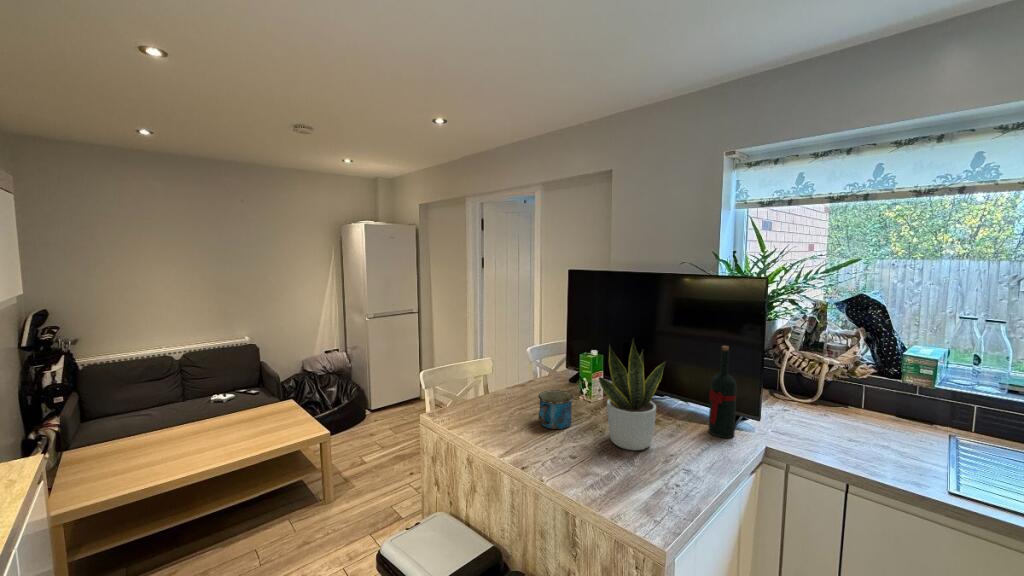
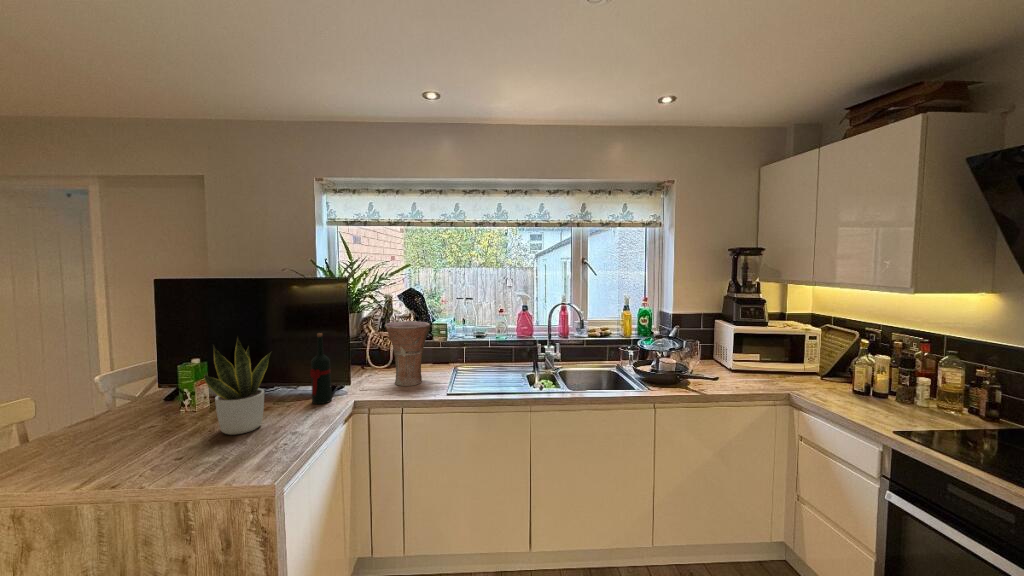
vase: none [822,344,915,450] -> present [385,321,430,386]
mug: present [538,390,573,429] -> none [127,404,174,445]

